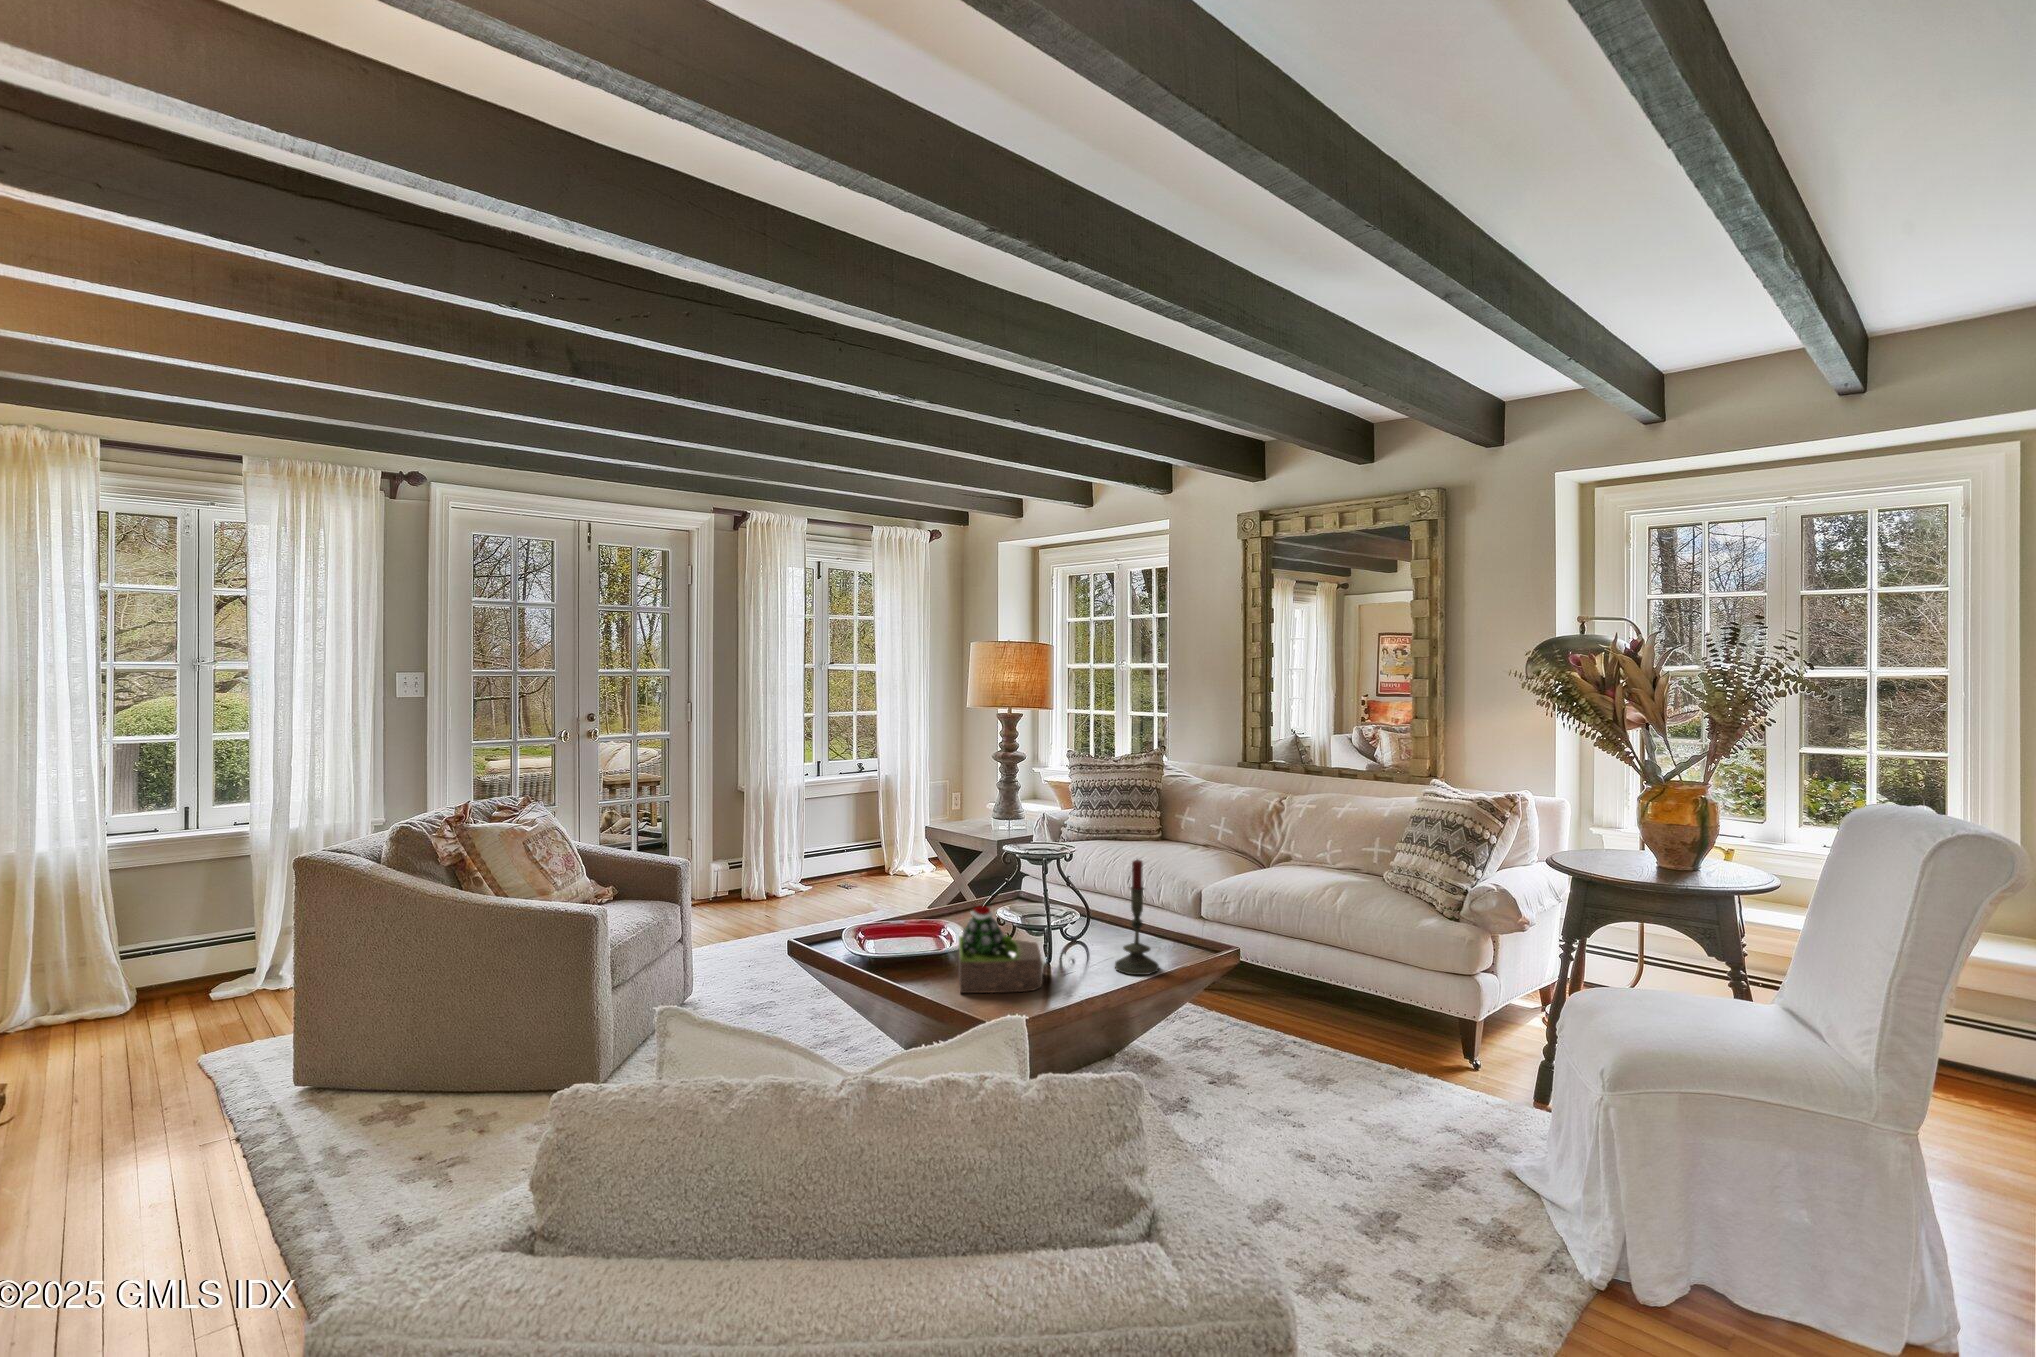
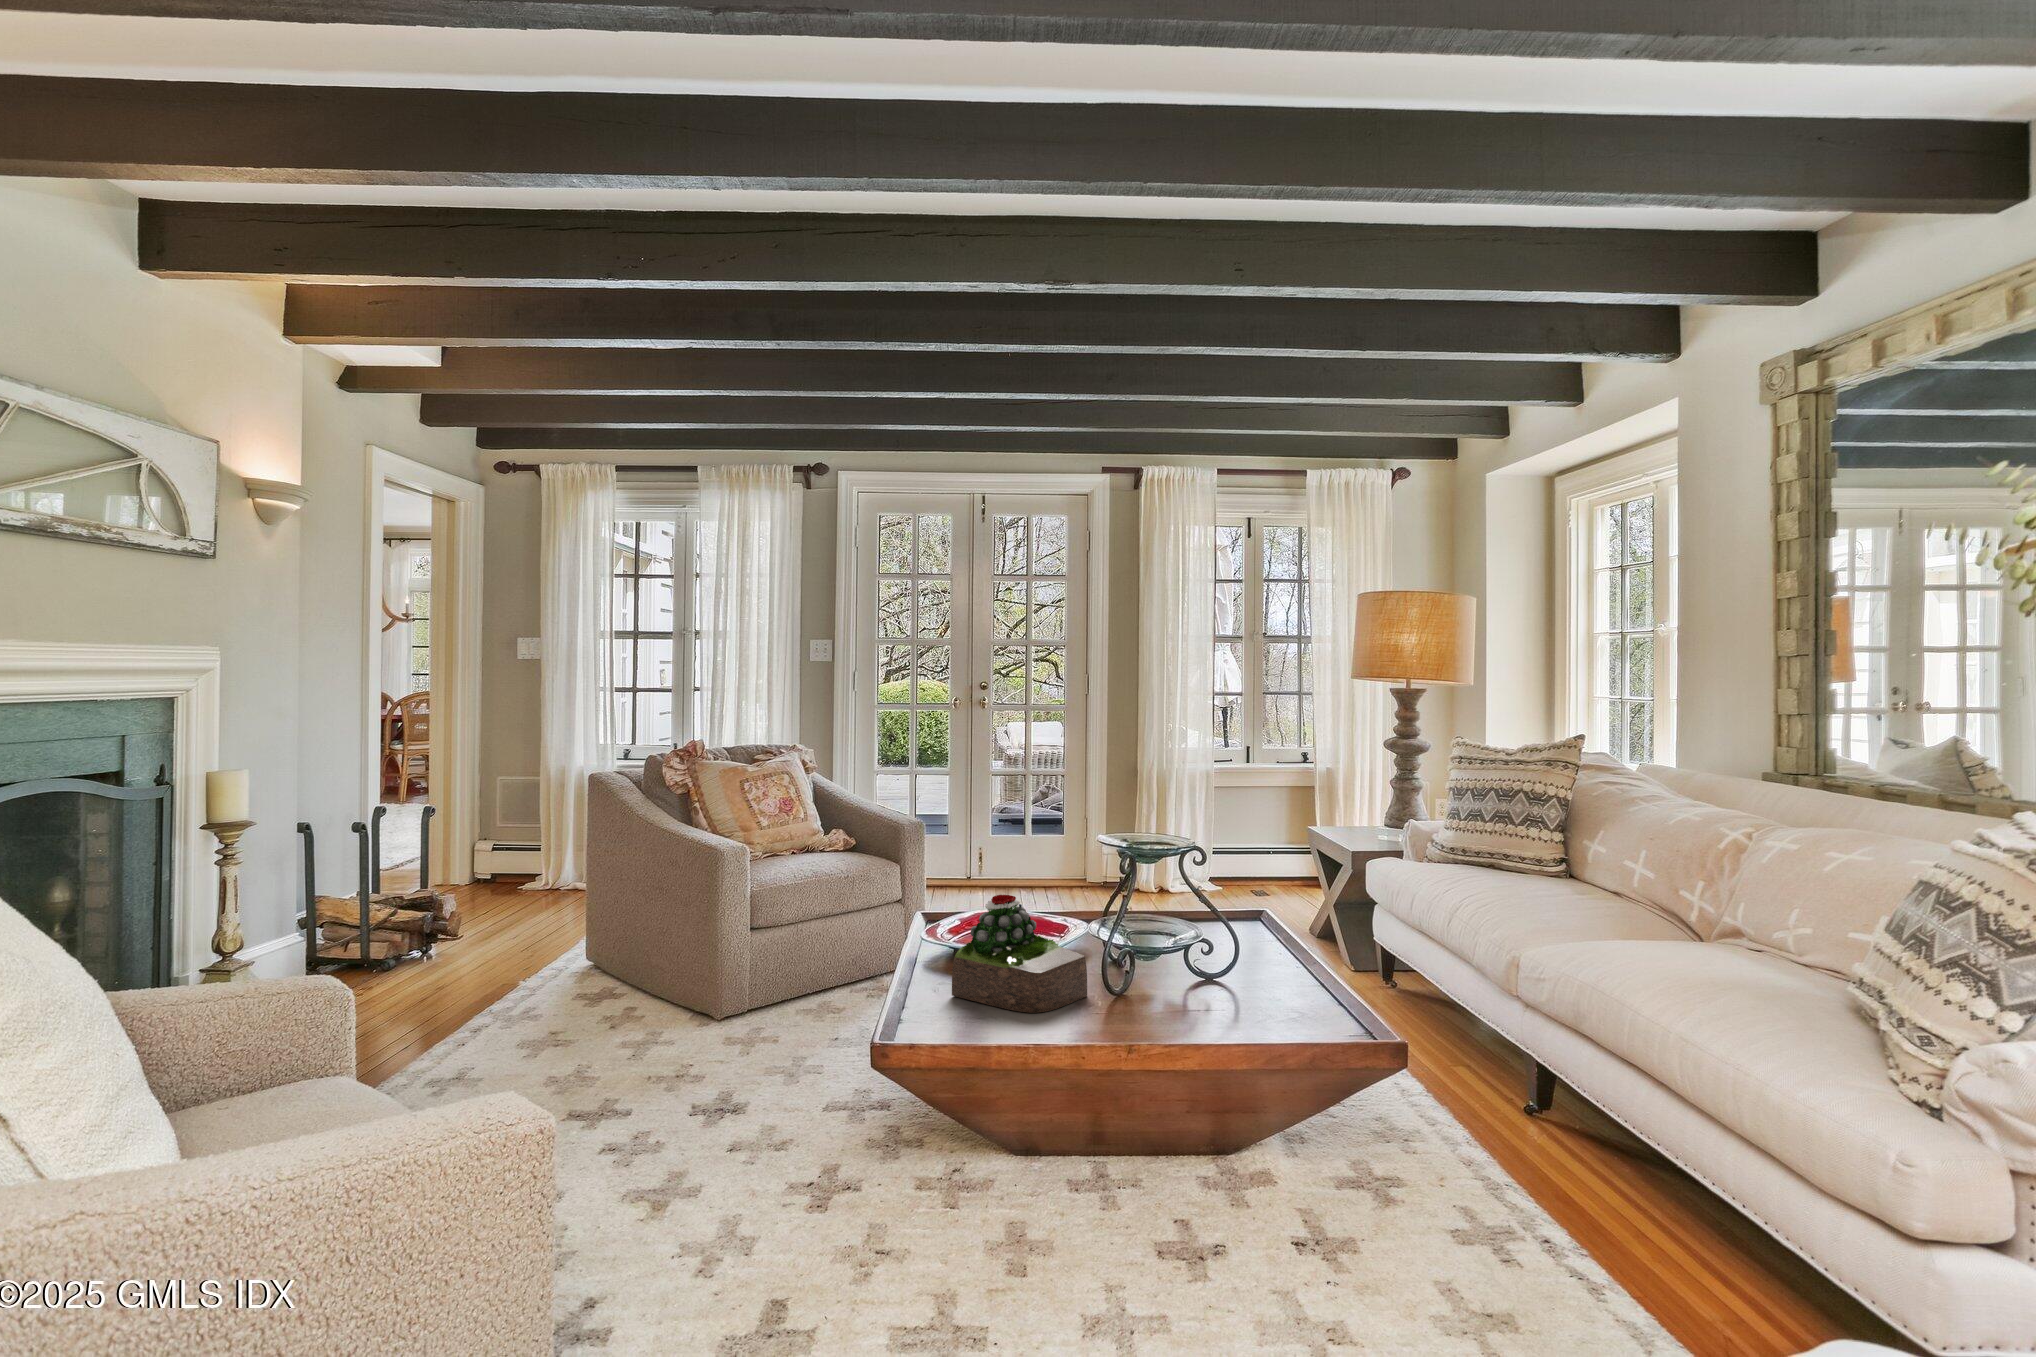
candle: present [1115,860,1159,975] -> none [1177,859,1241,1031]

